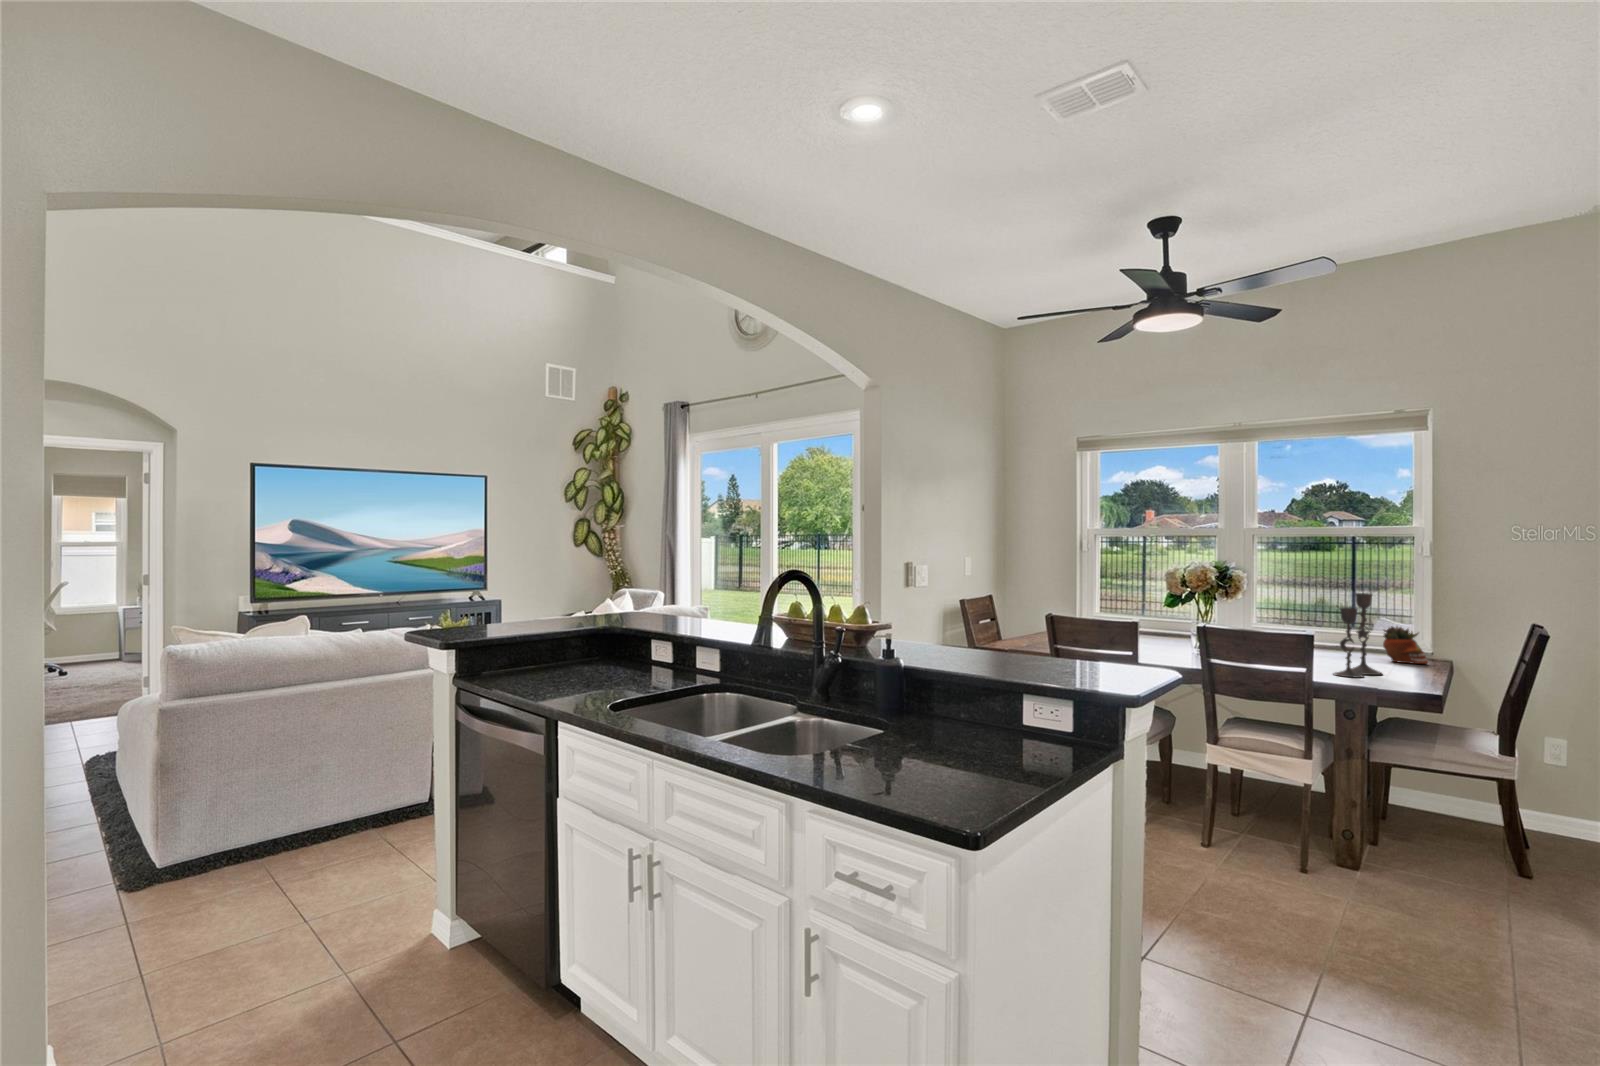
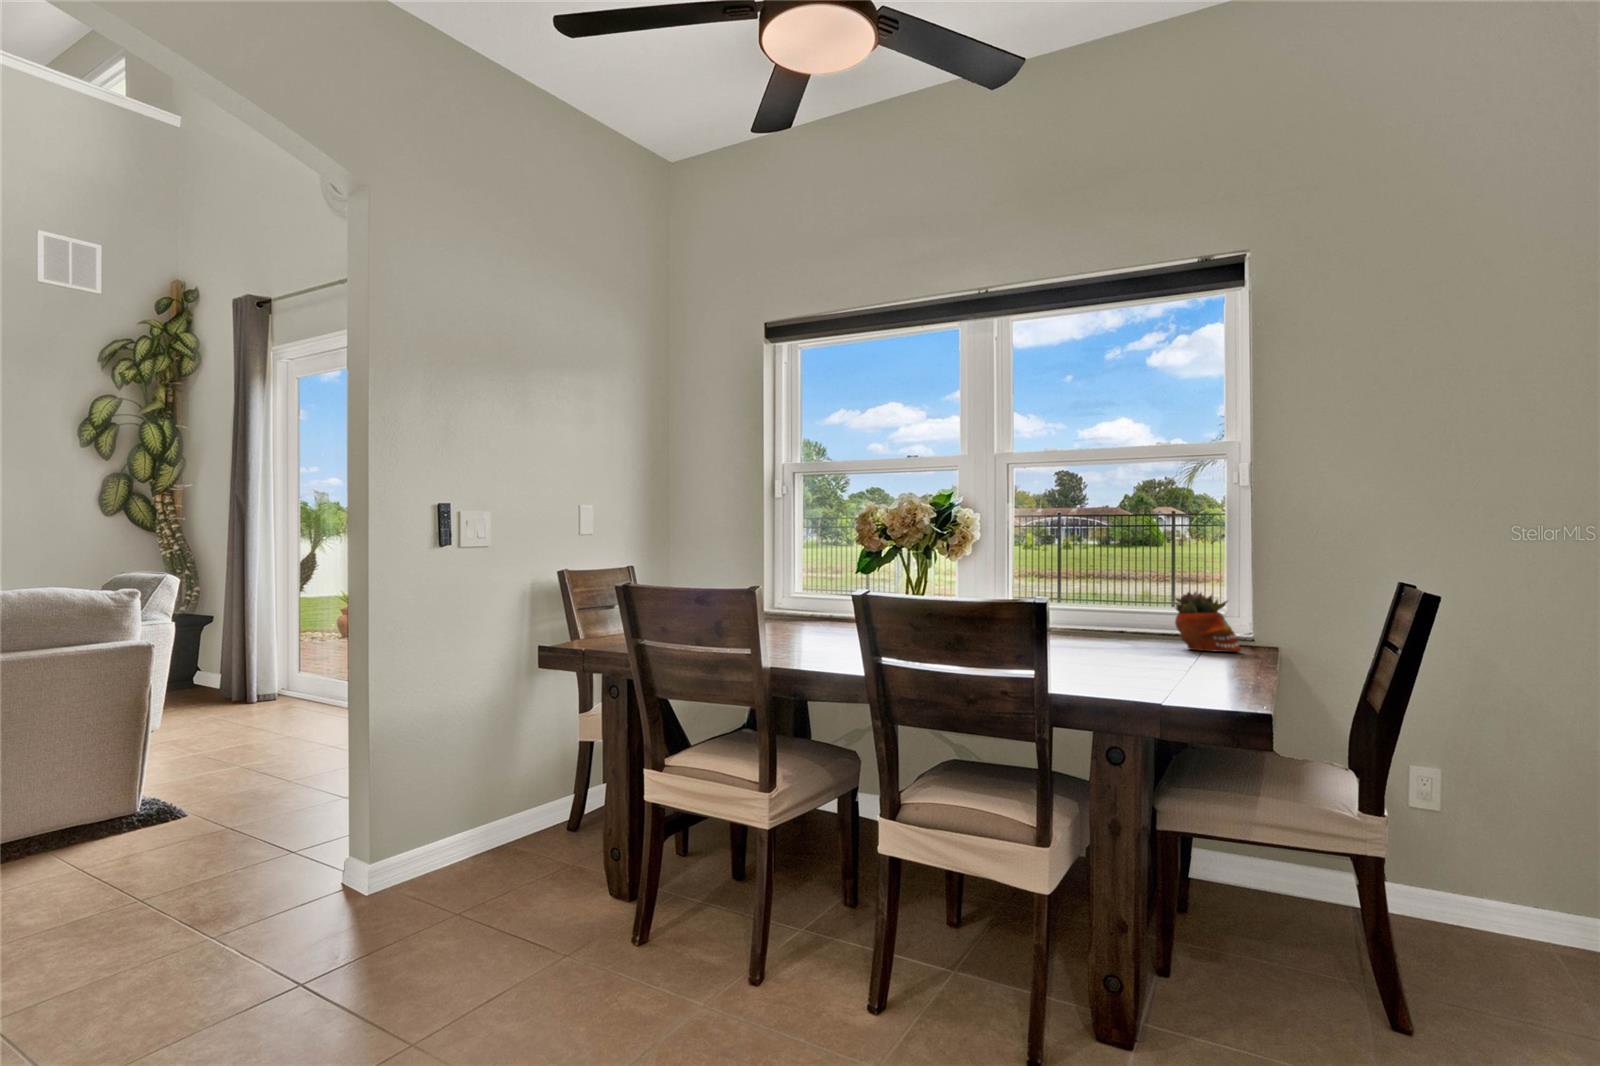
candlestick: present [1334,593,1382,678] -> none [1092,531,1174,682]

